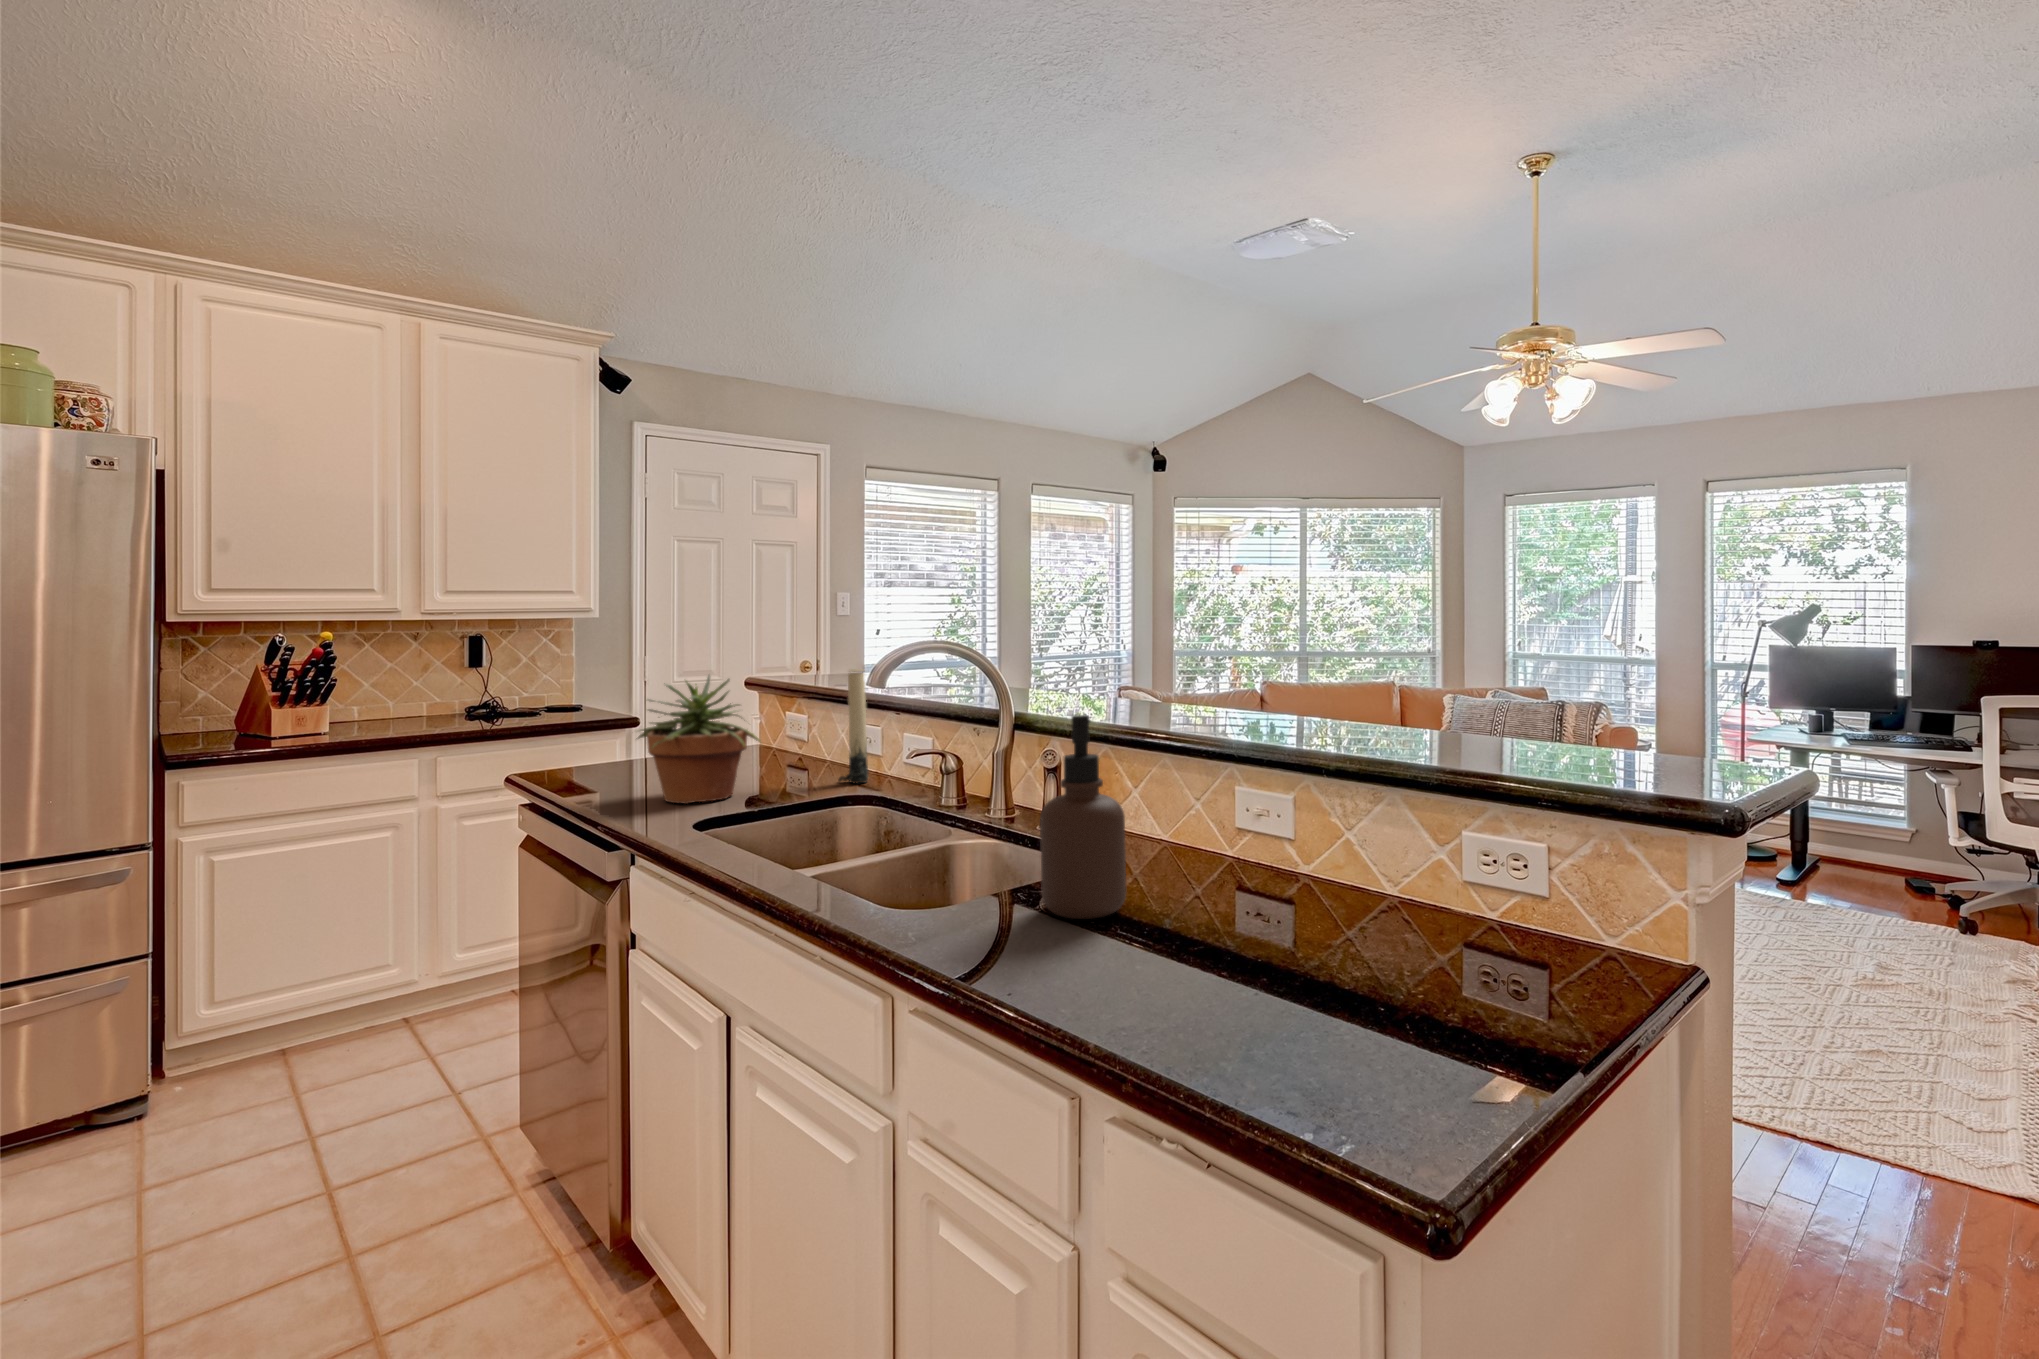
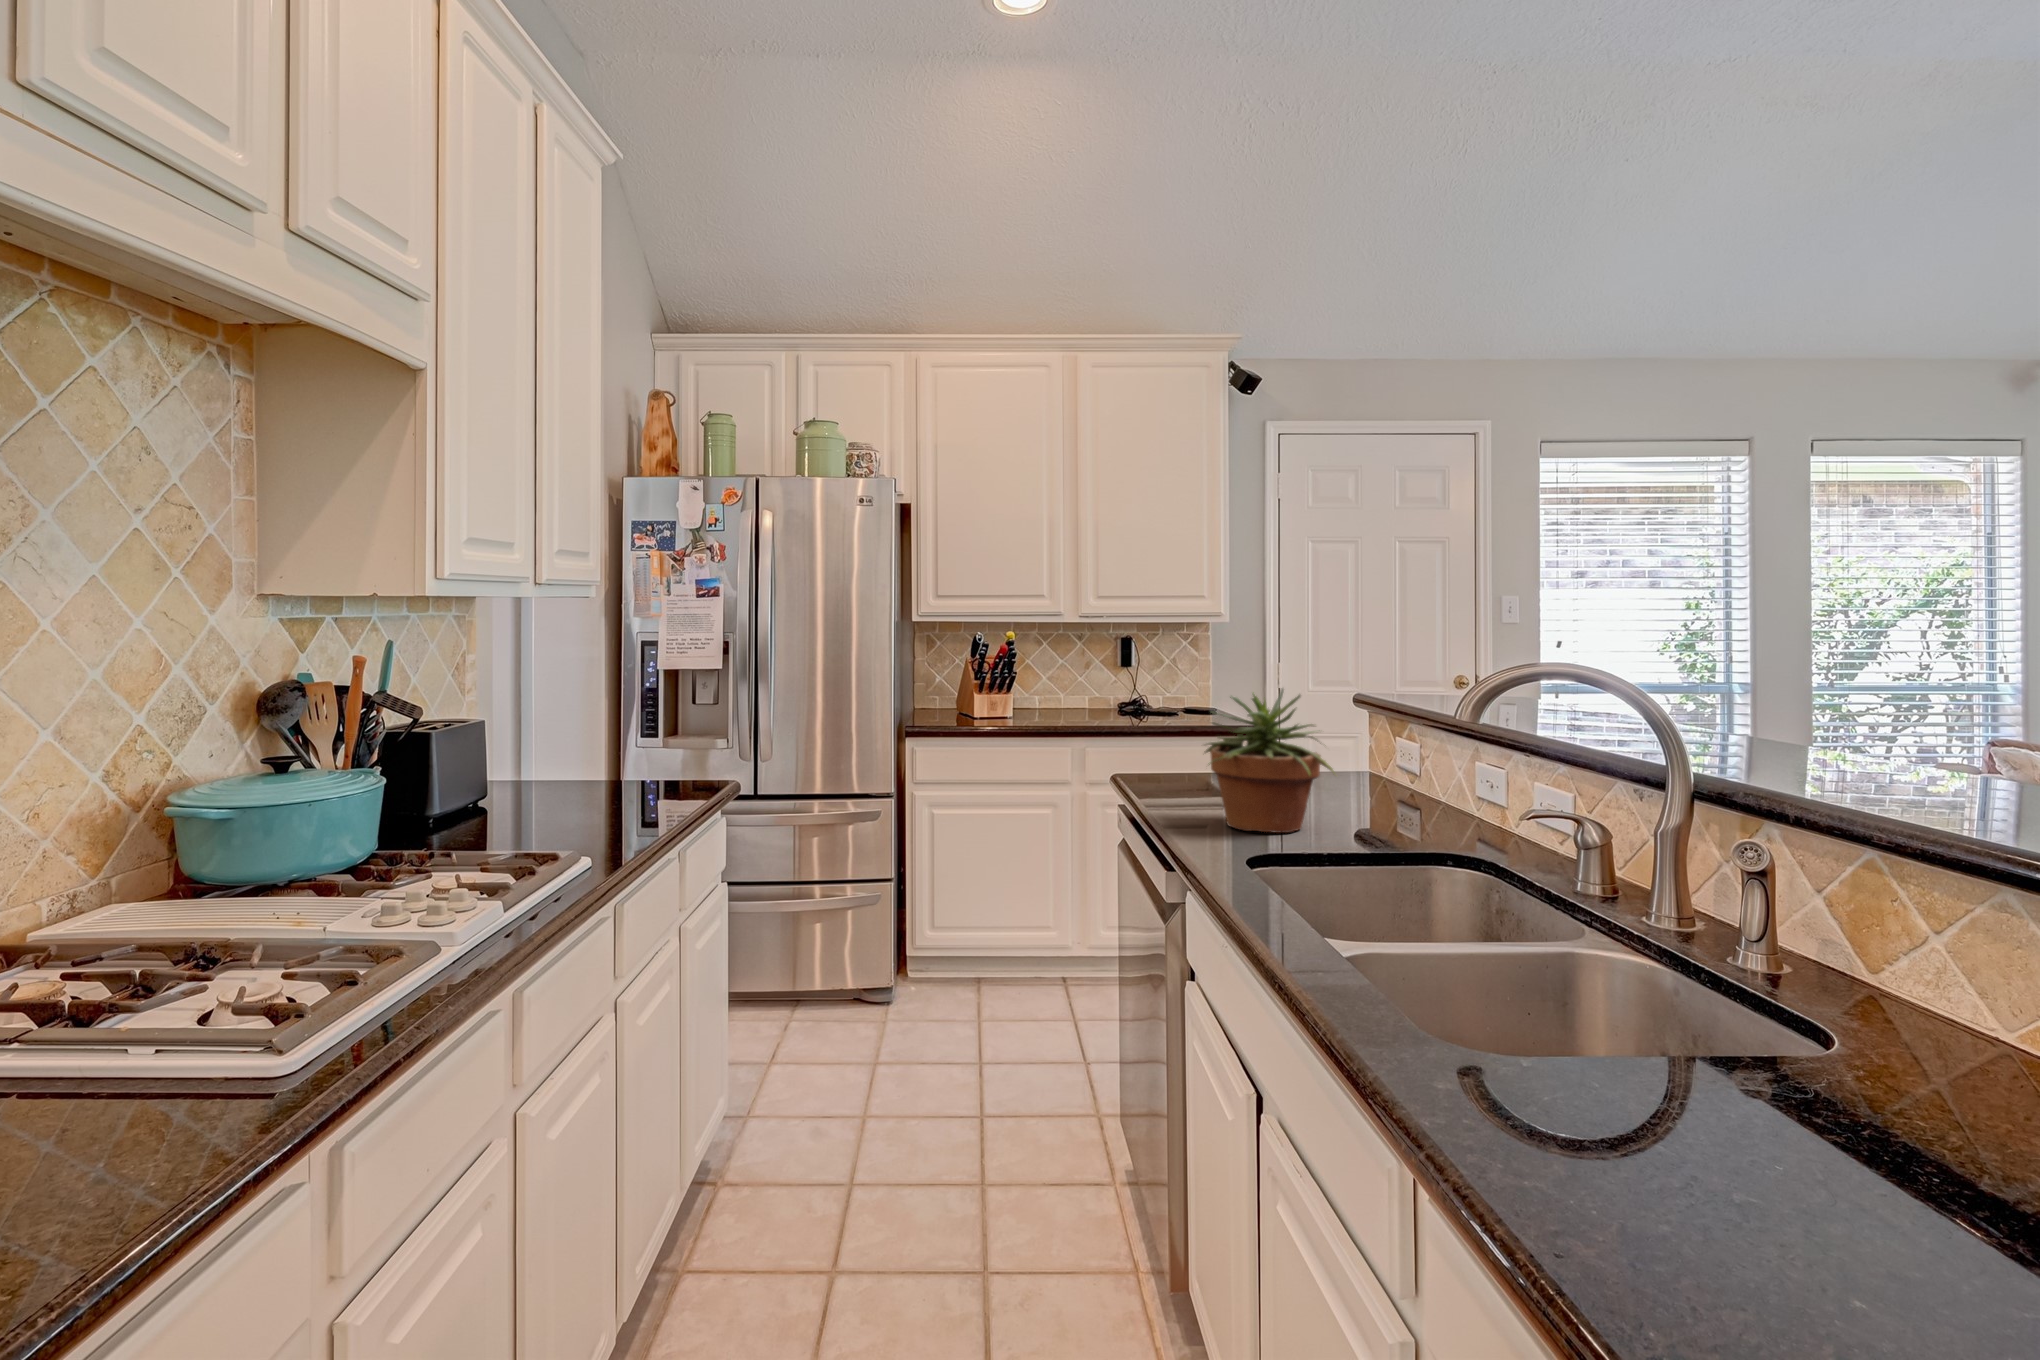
candle: present [839,669,868,783] -> none [1438,691,1479,839]
soap dispenser: present [1040,715,1126,919] -> none [1677,803,1878,1189]

